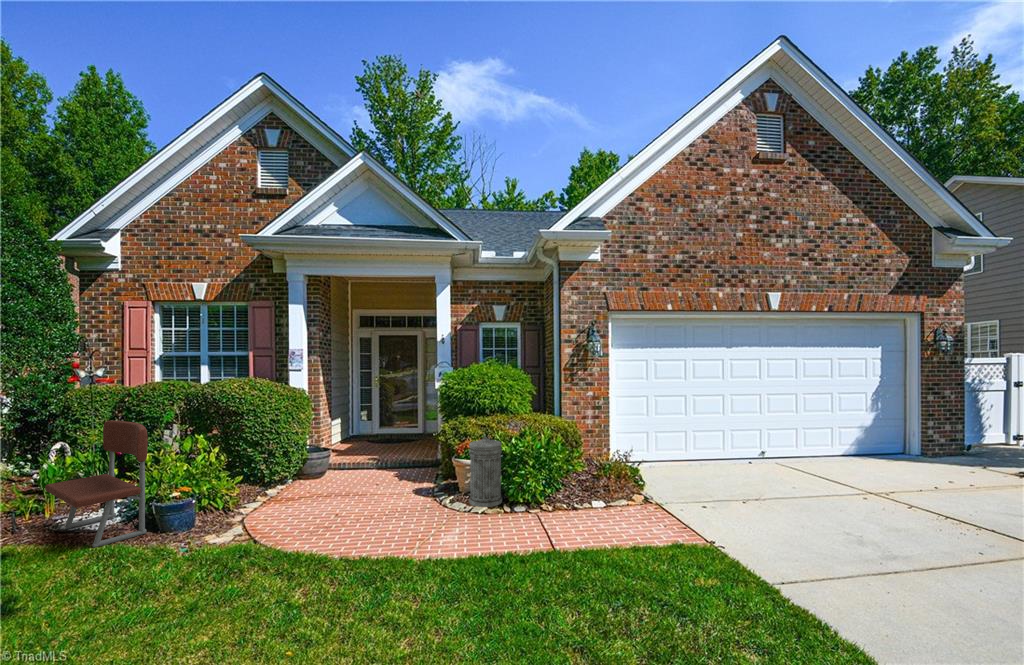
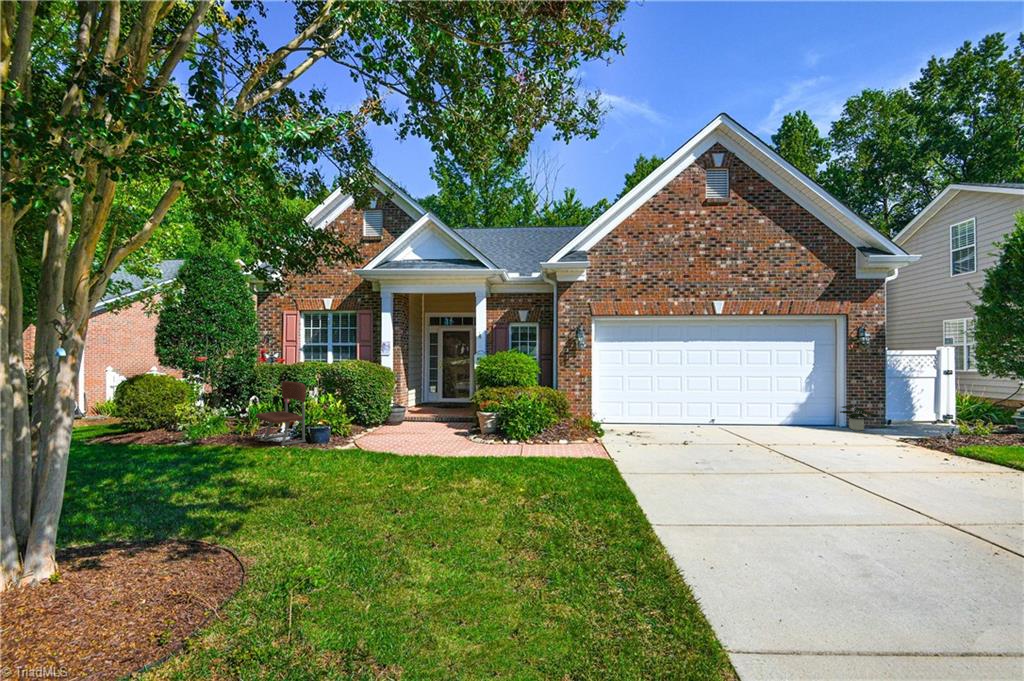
potted plant: none [919,429,967,462] -> present [840,406,875,431]
trash can: present [469,437,502,507] -> none [485,397,506,440]

